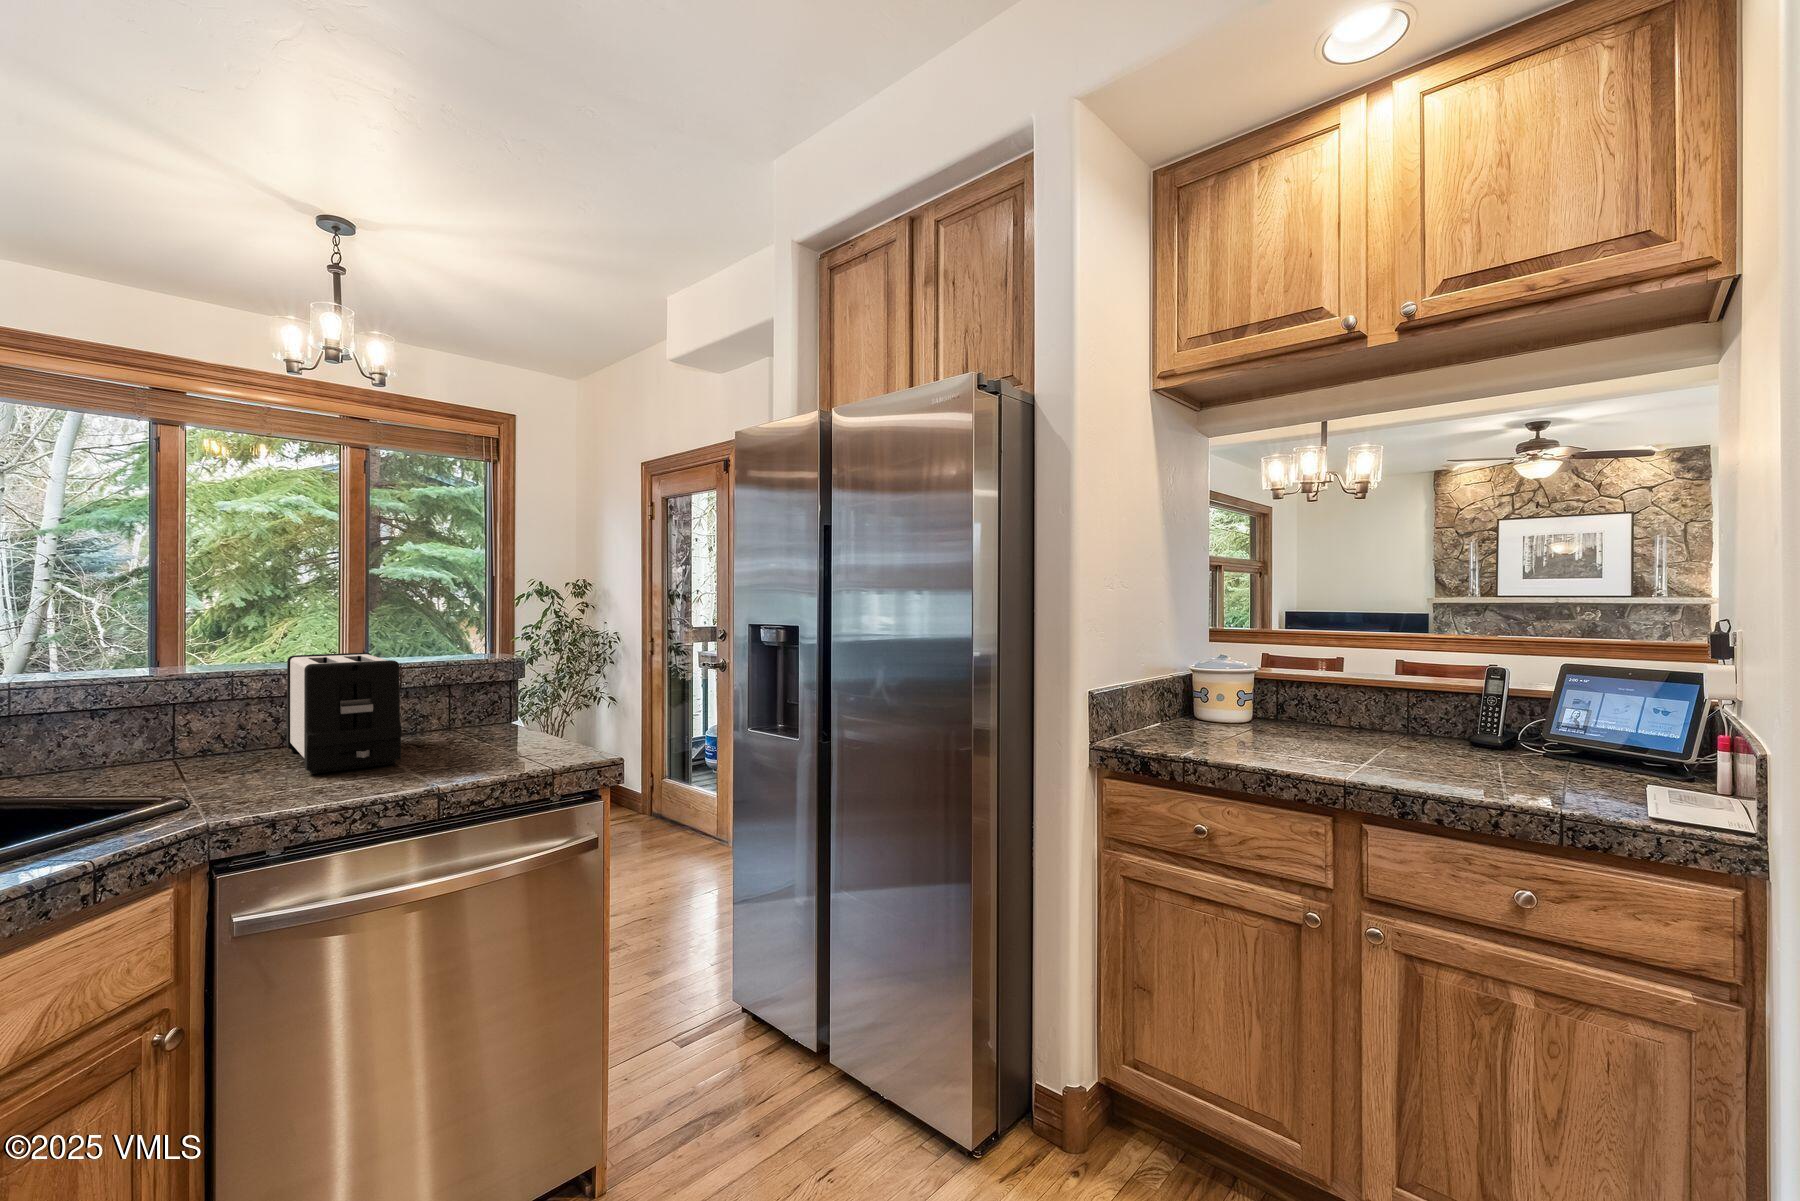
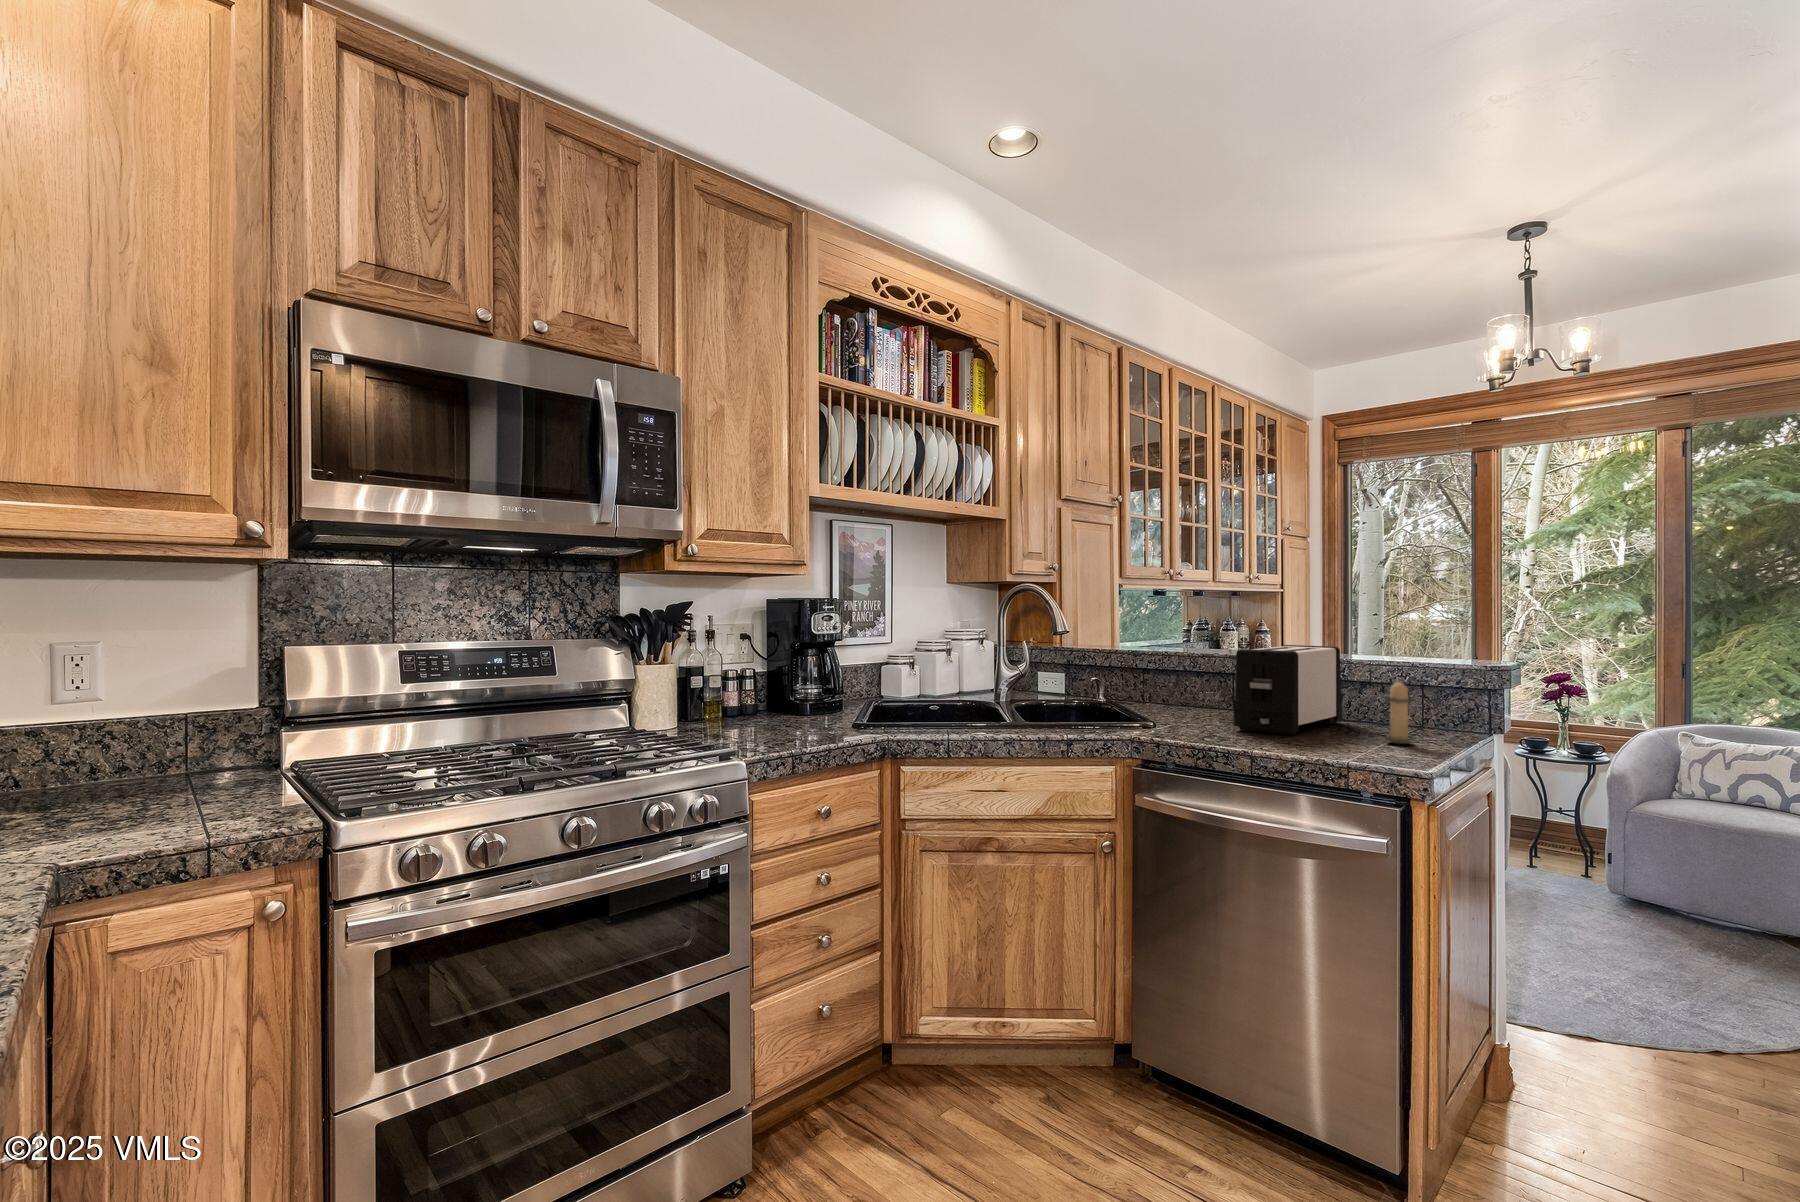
candle: none [490,677,527,747] -> present [1385,682,1413,744]

